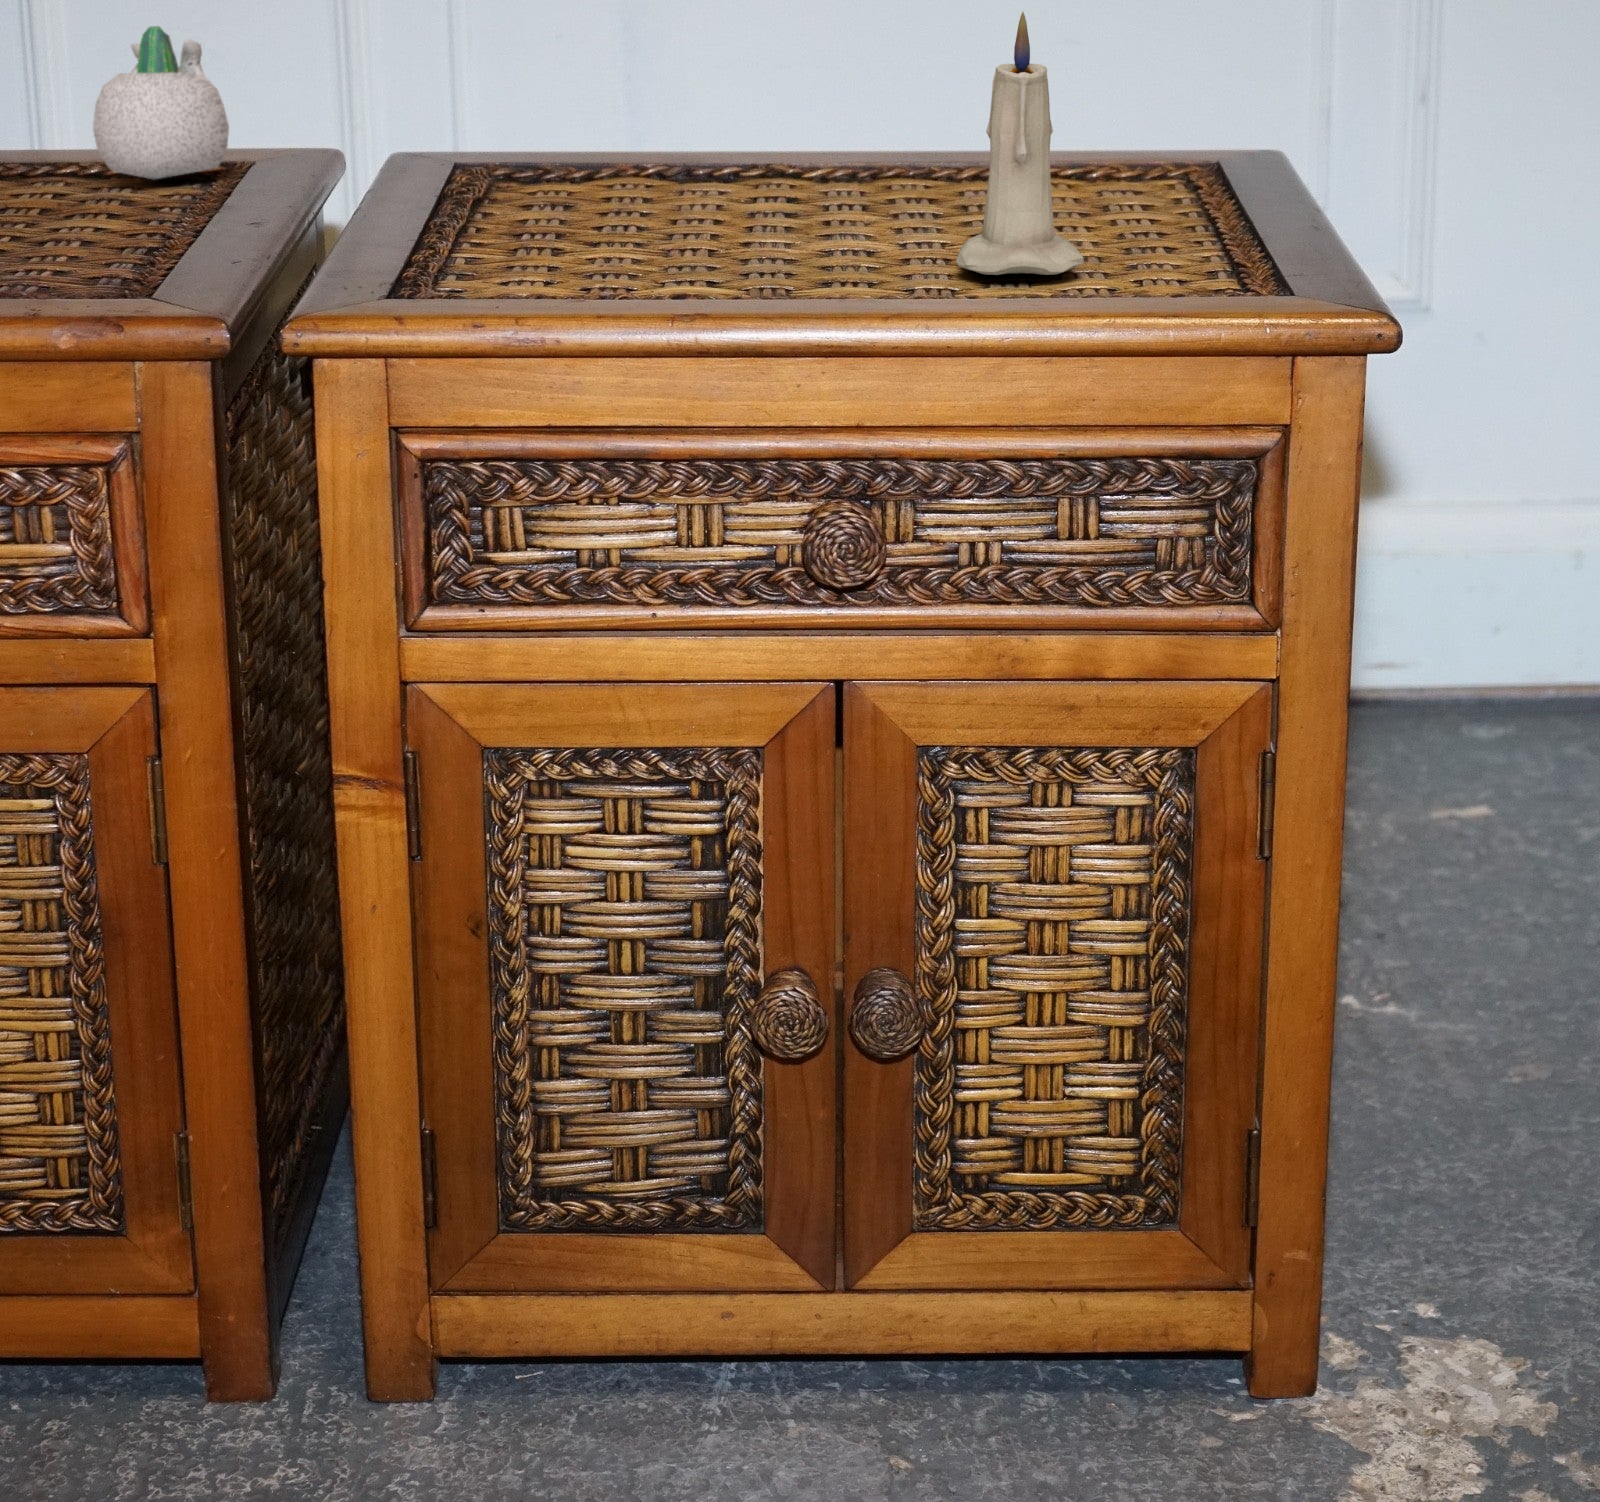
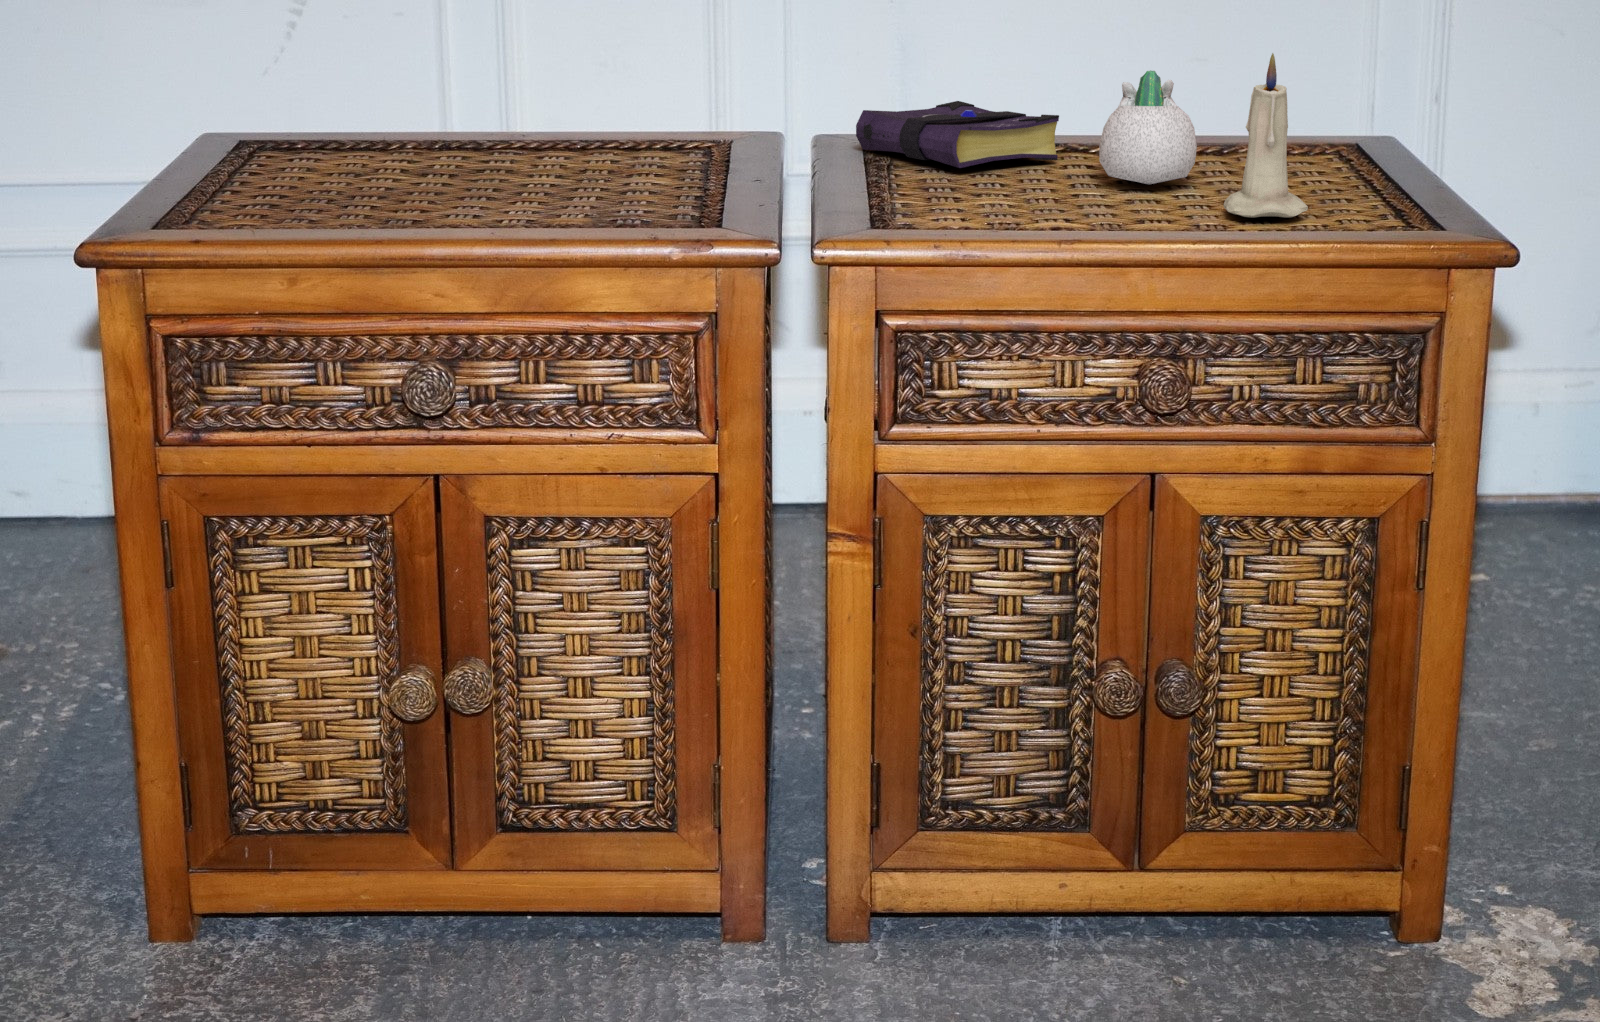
succulent planter: present [93,26,229,179] -> present [1099,70,1197,184]
book: none [452,102,749,202] -> present [856,101,1059,168]

